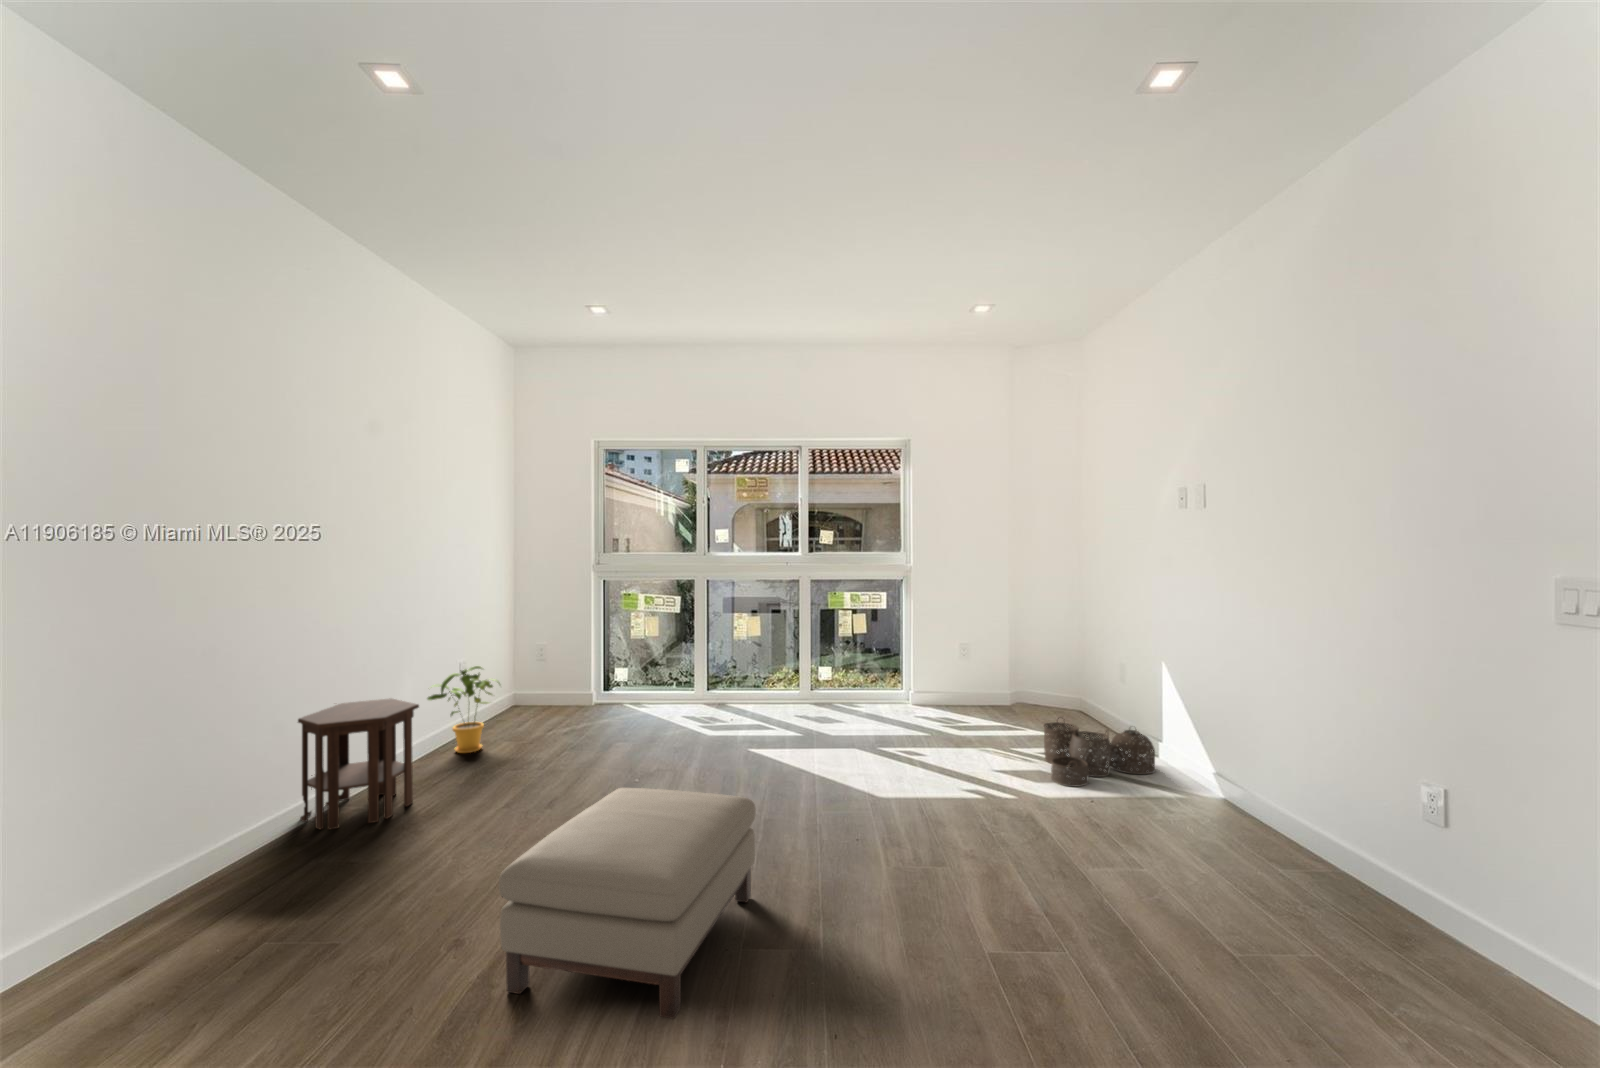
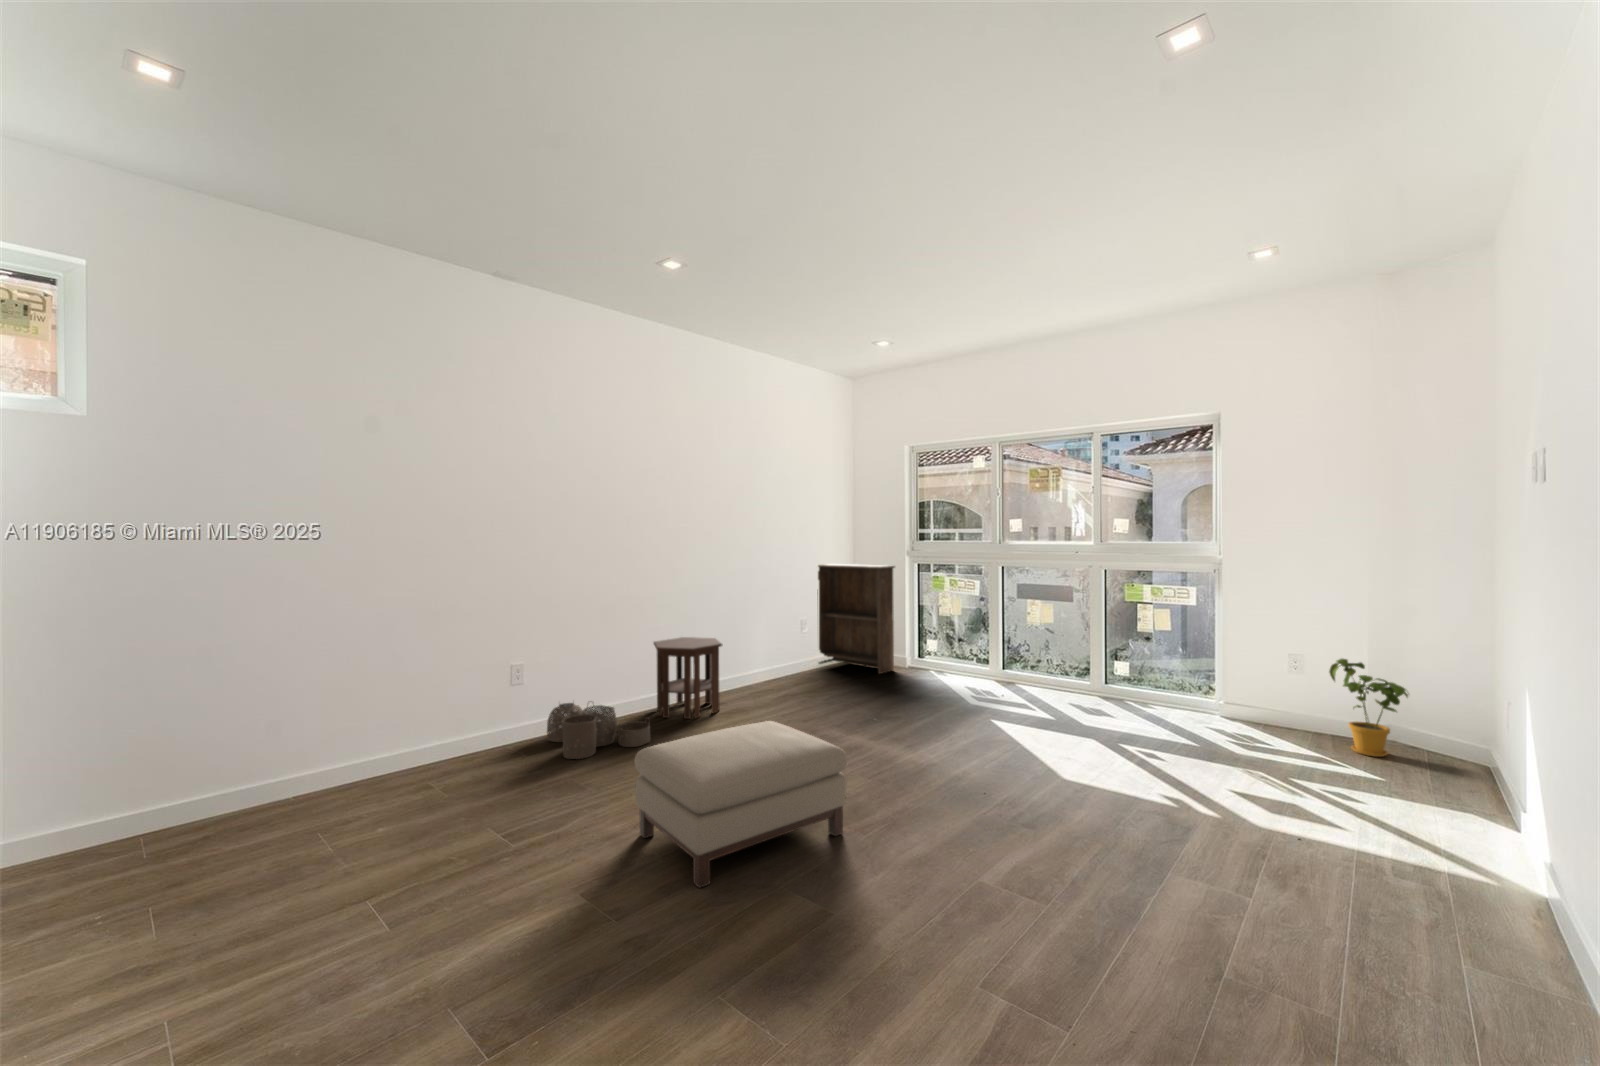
bookshelf: none [477,584,588,715] -> present [817,564,895,674]
house plant: present [427,666,500,753] -> present [1329,659,1408,757]
woven basket: present [1044,718,1155,786] -> present [547,703,650,759]

